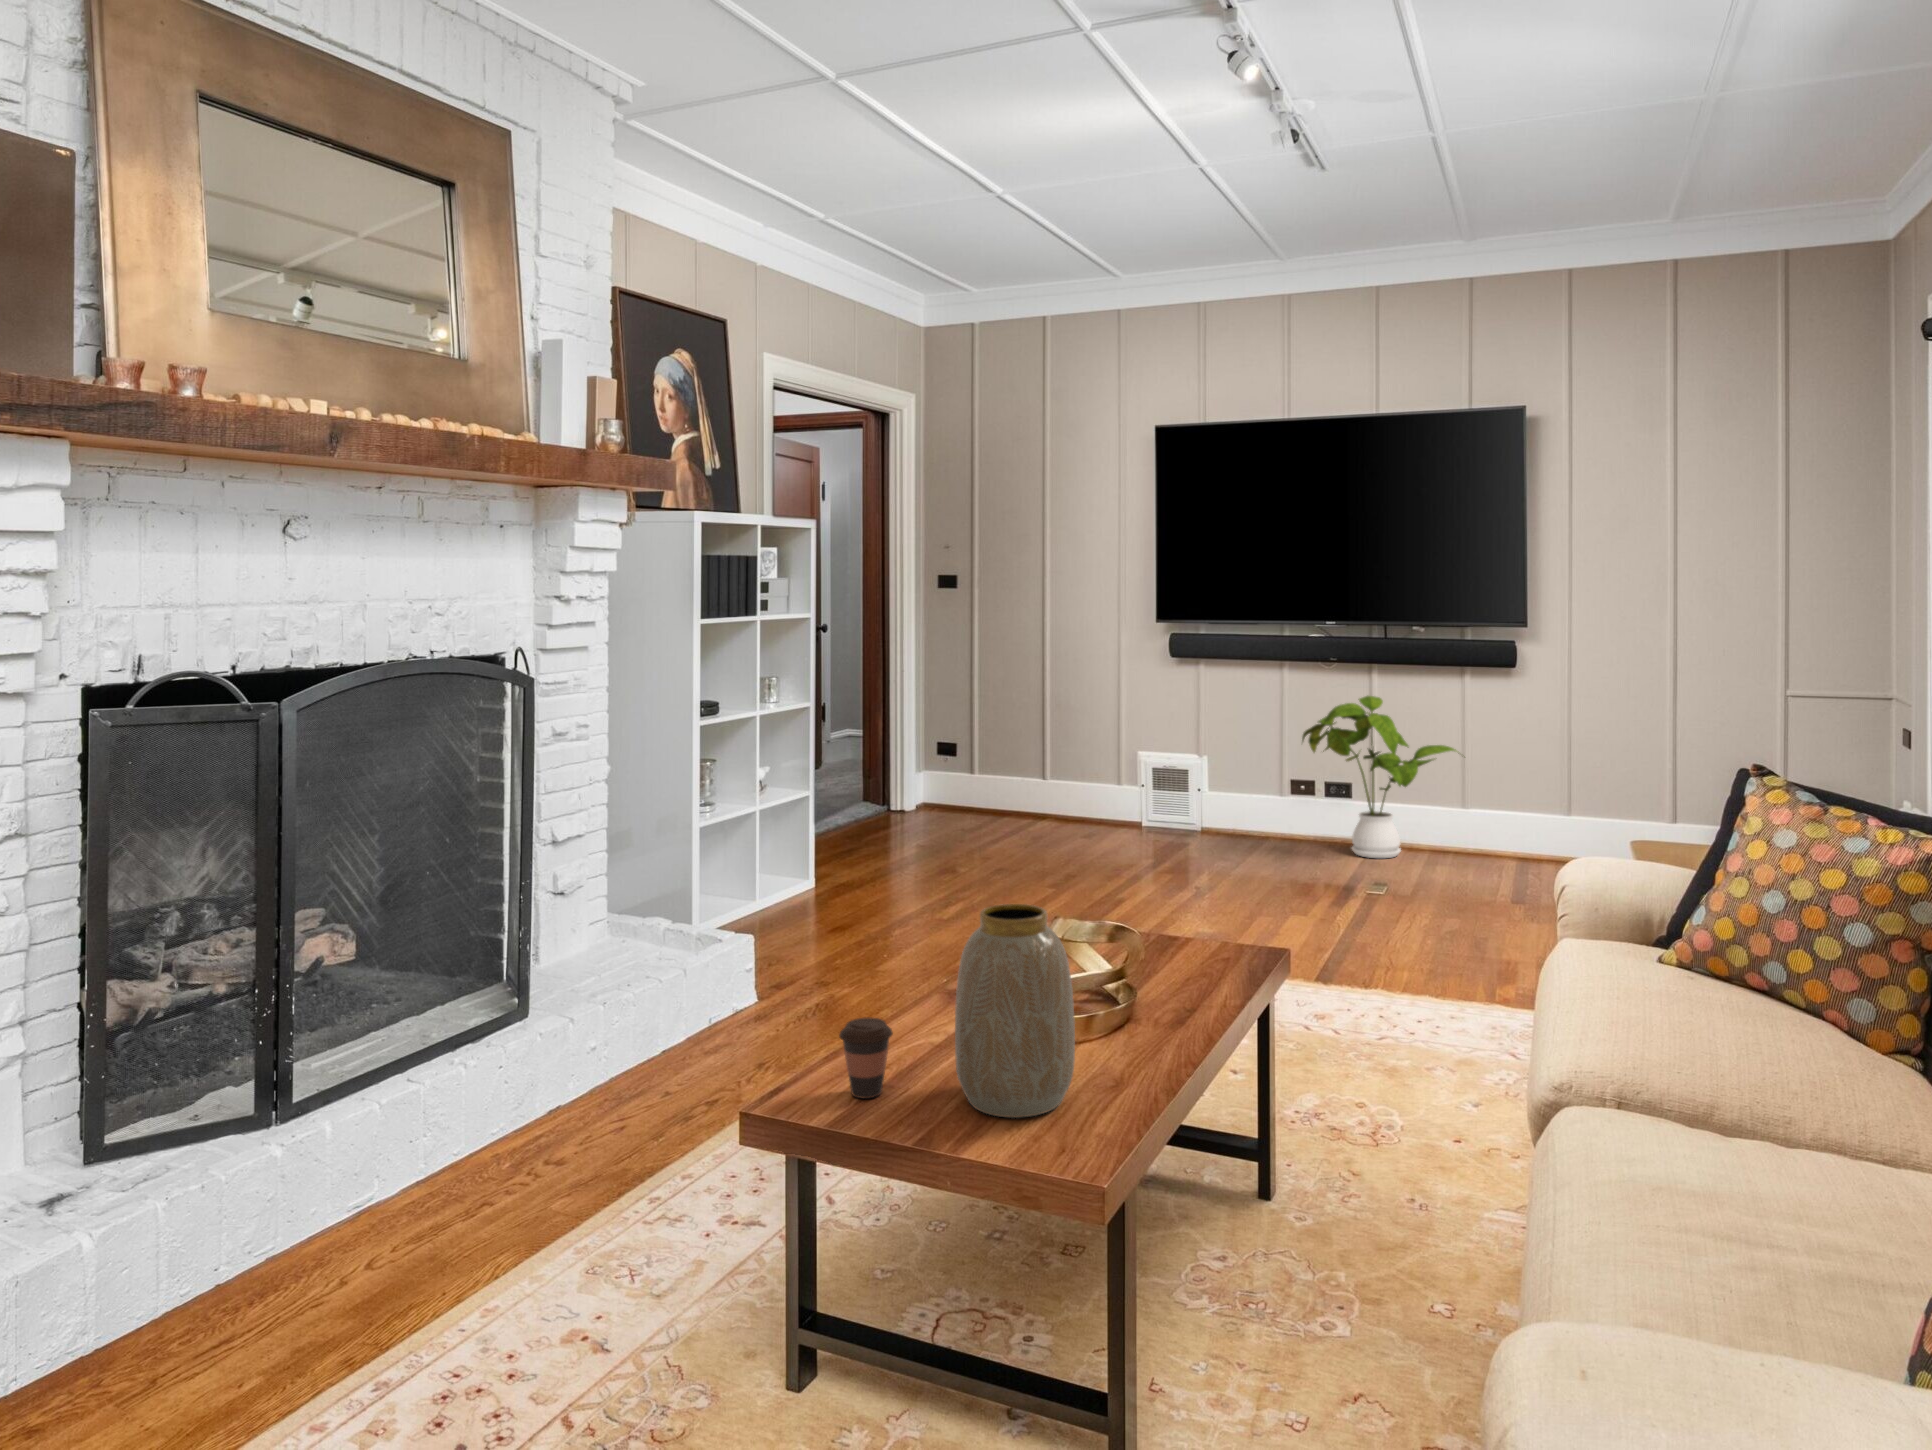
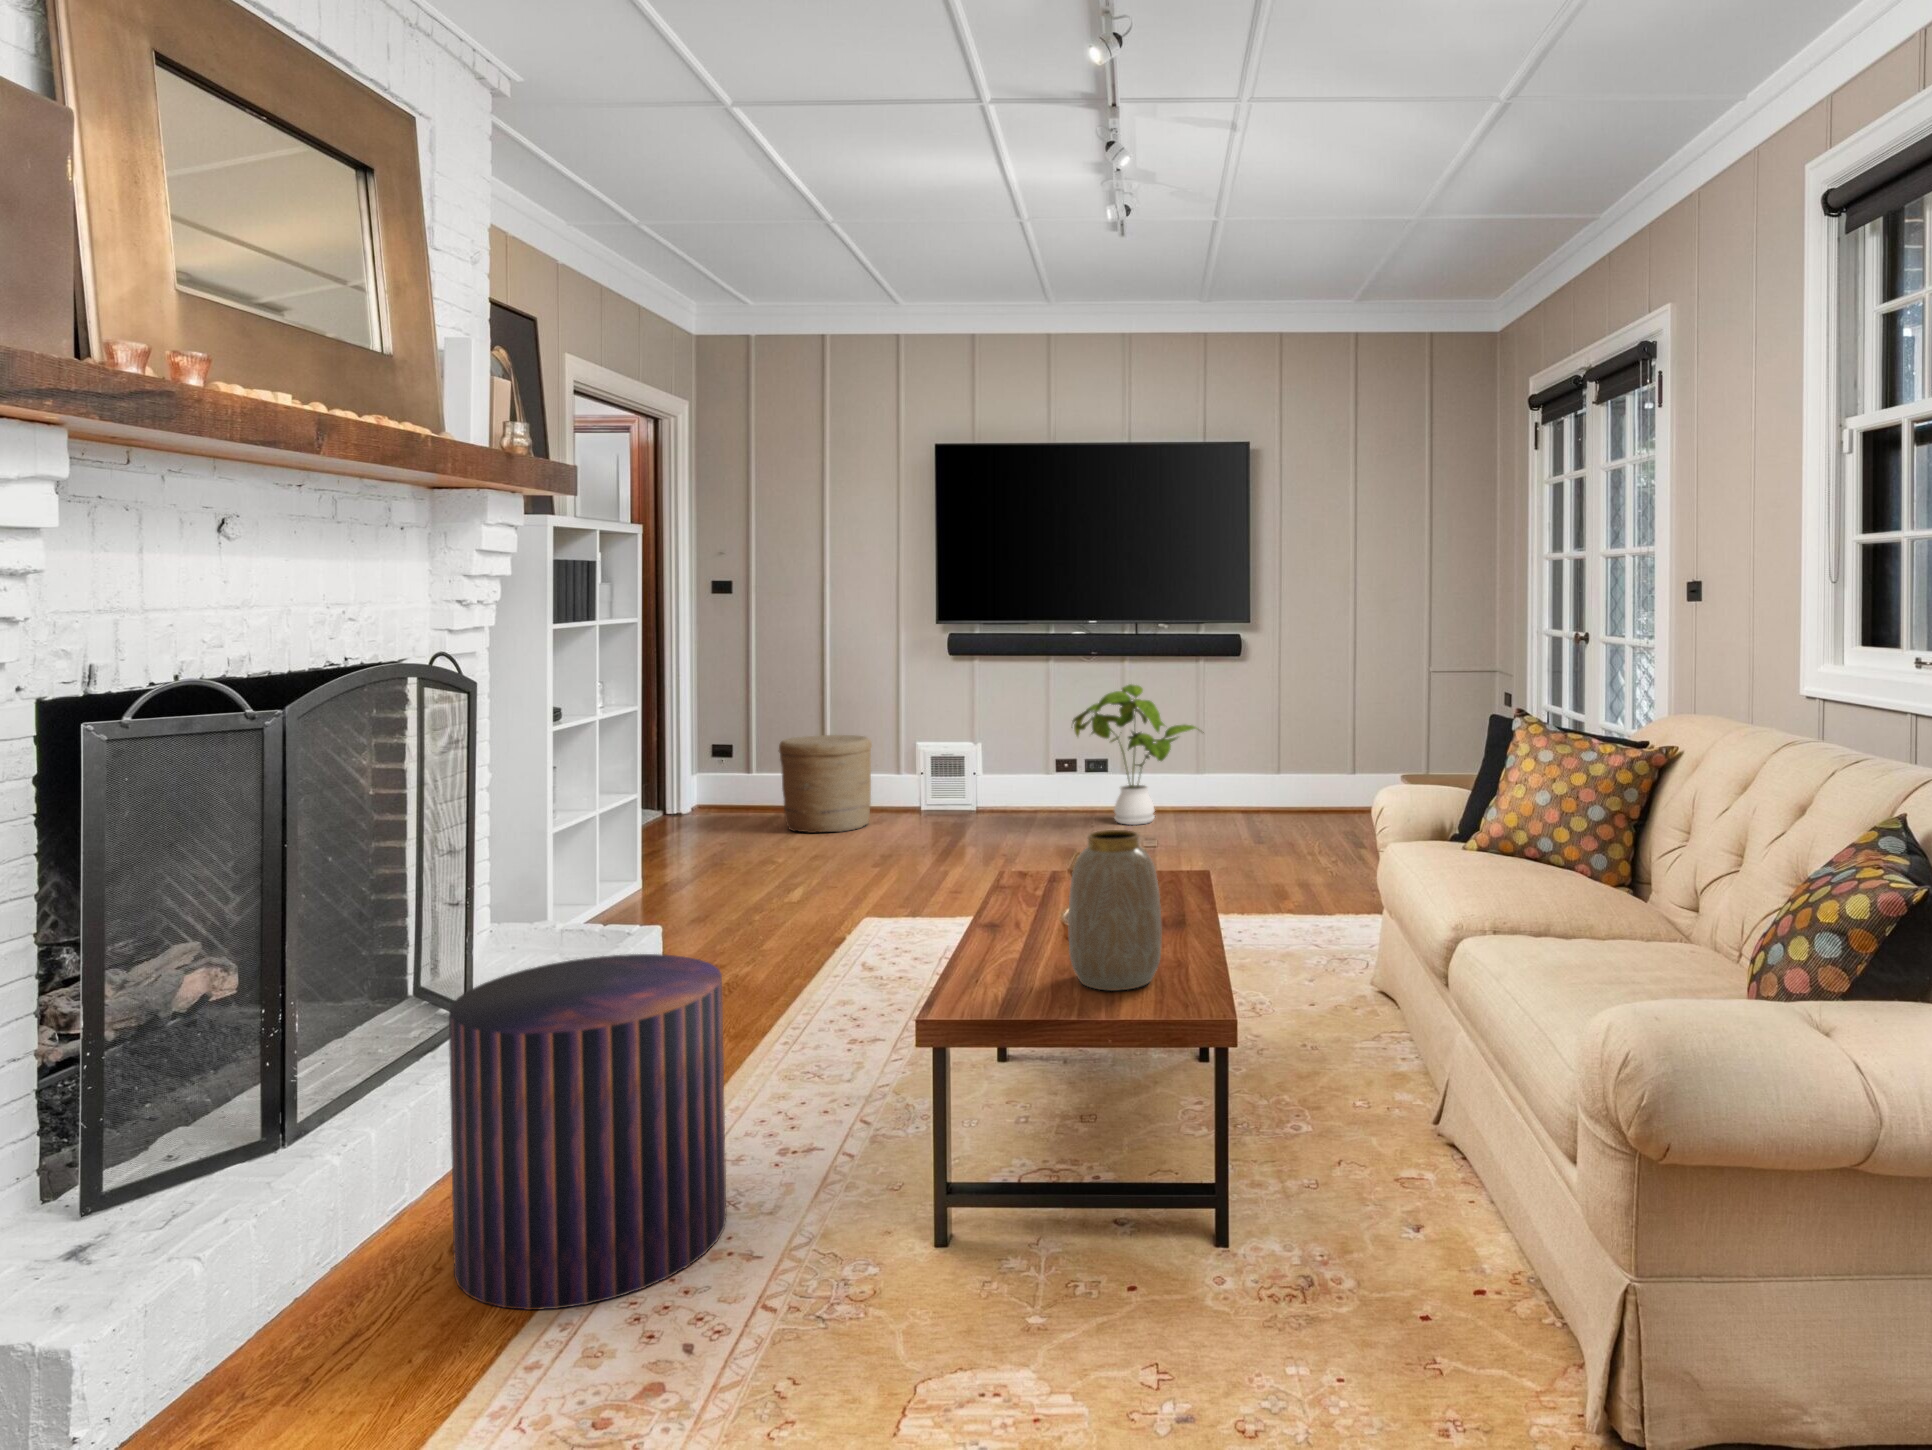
woven basket: none [996,735,1091,838] -> present [779,735,872,833]
pouf: none [326,980,623,1372] -> present [449,954,726,1310]
coffee cup: present [839,1017,893,1099] -> none [977,932,1020,995]

